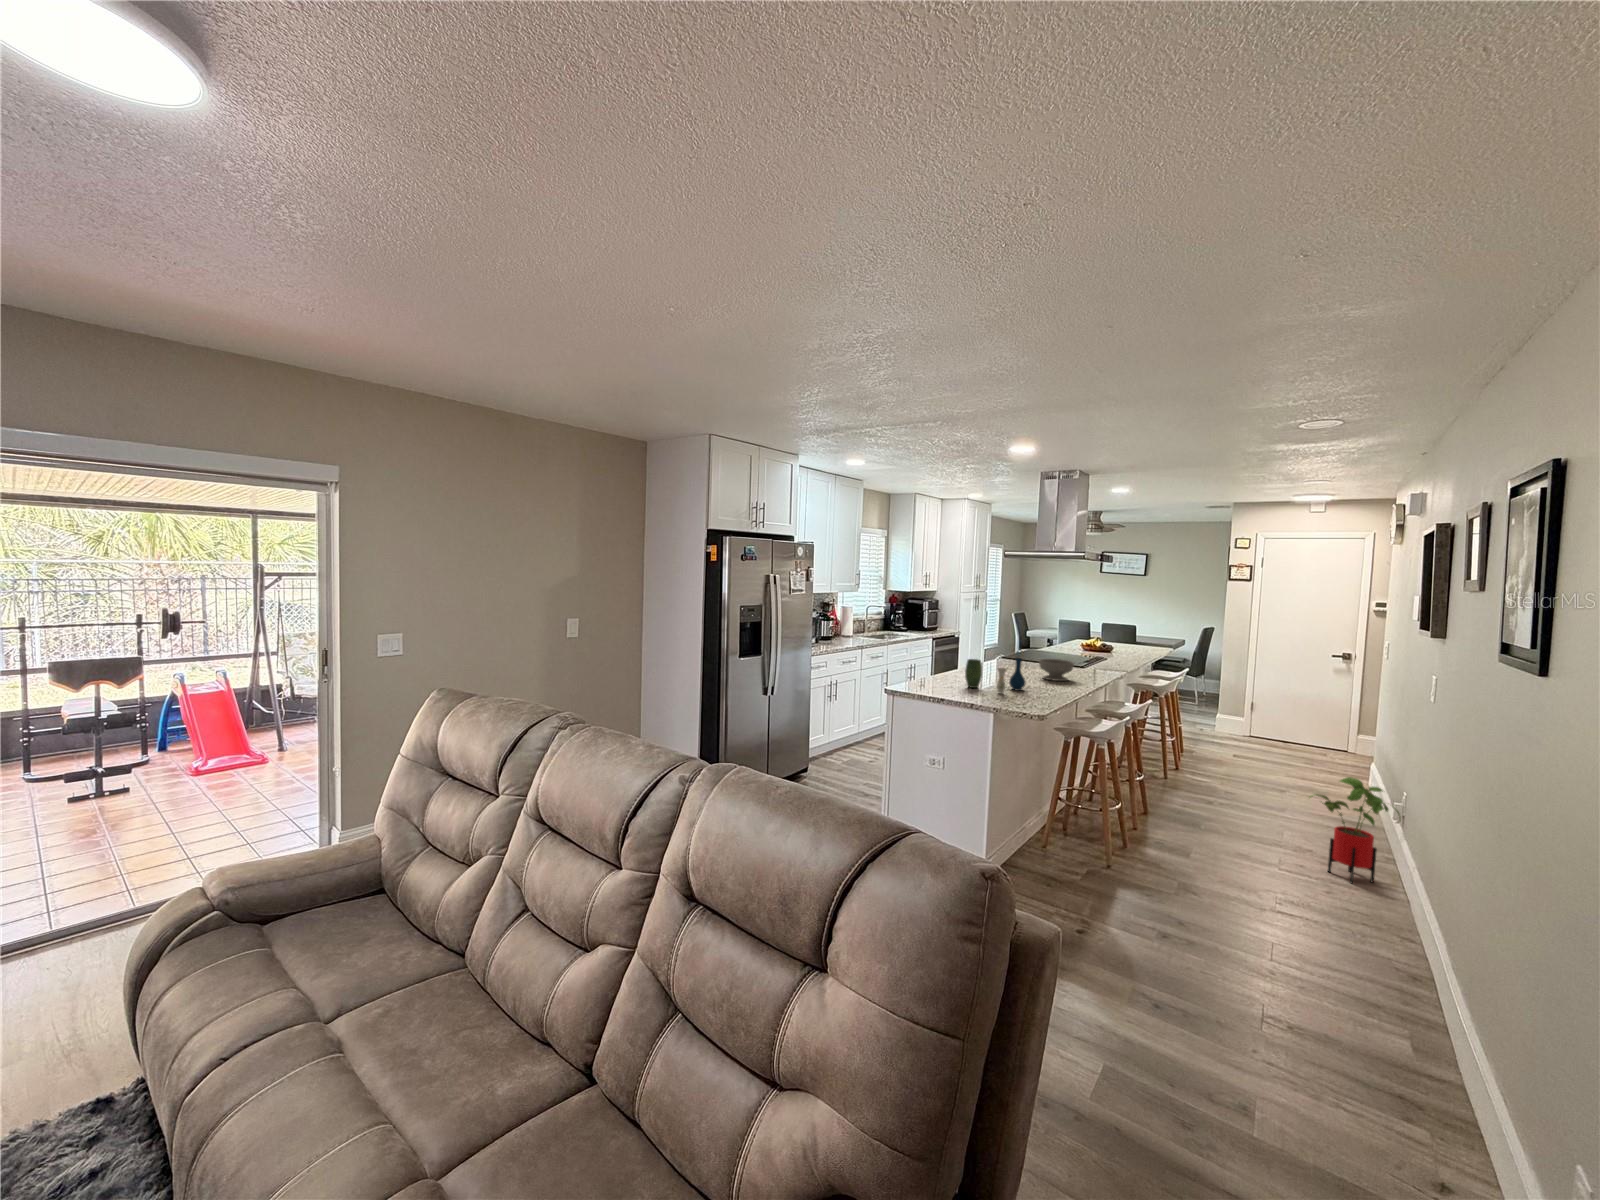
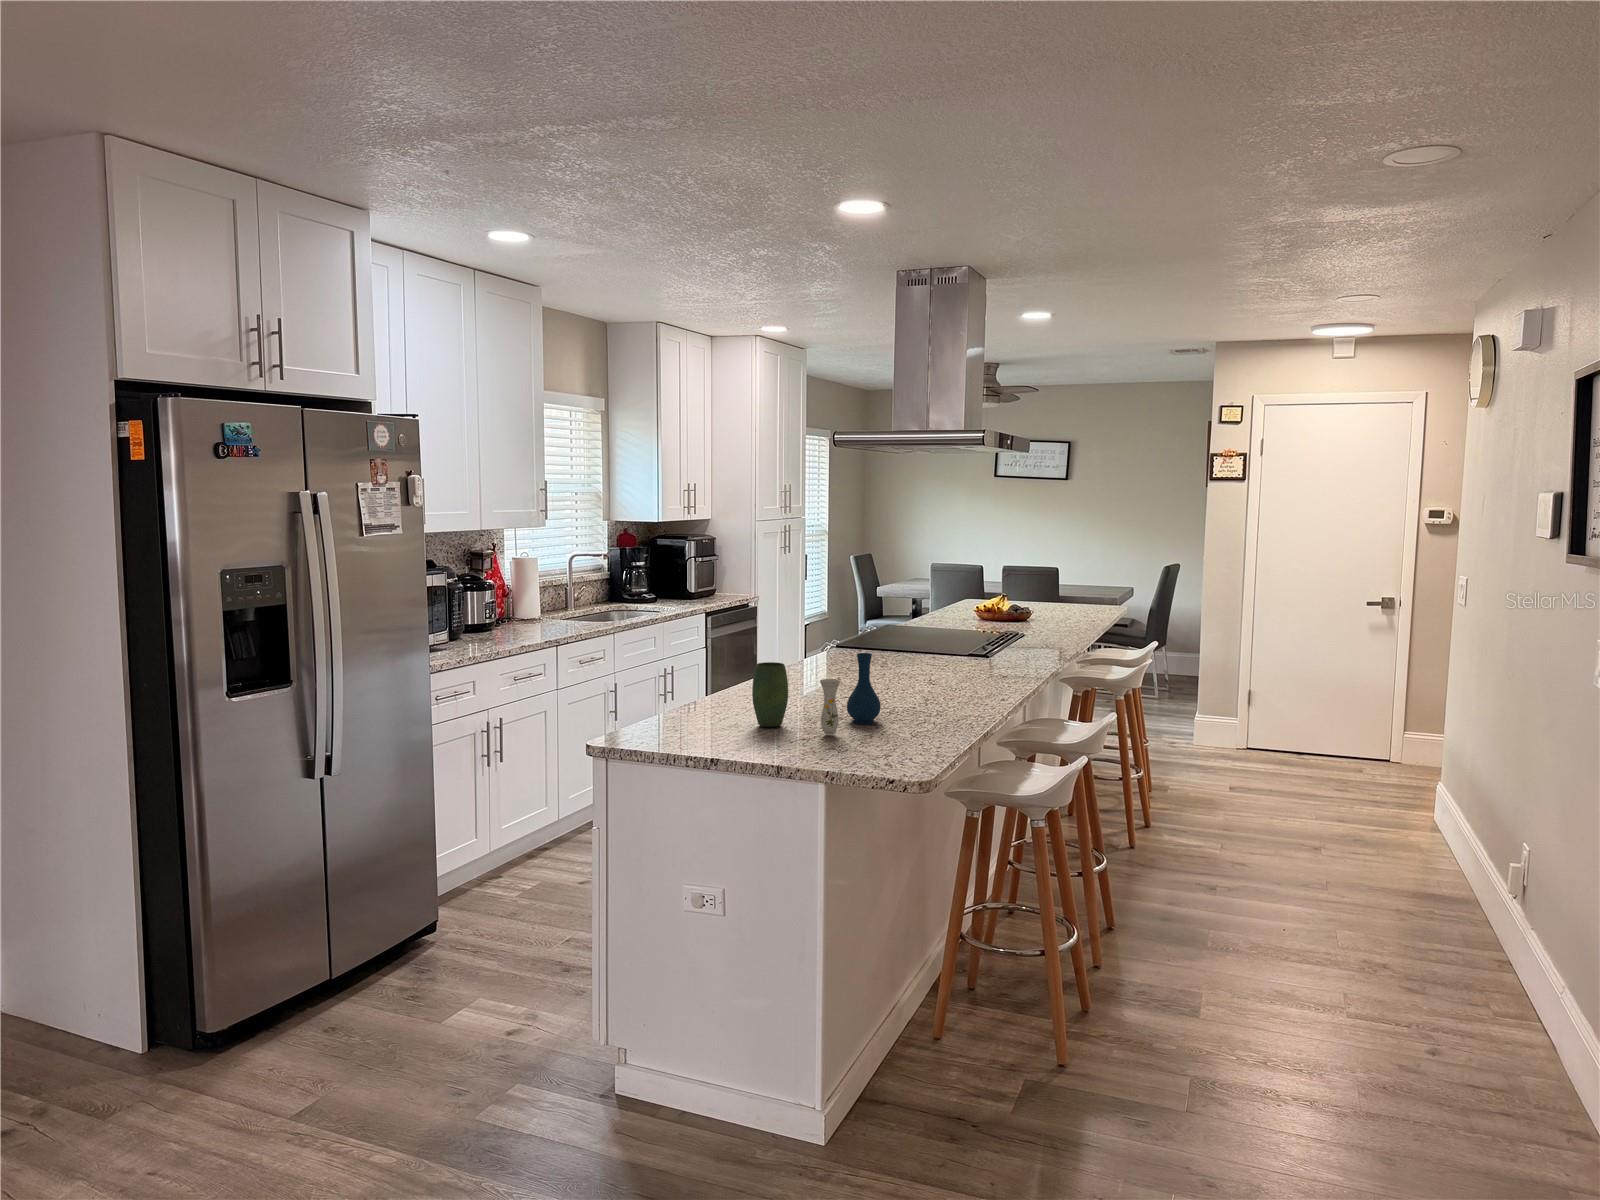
bowl: present [1039,659,1074,681] -> none [904,647,975,693]
house plant: present [1312,777,1401,883] -> none [1405,842,1560,1042]

